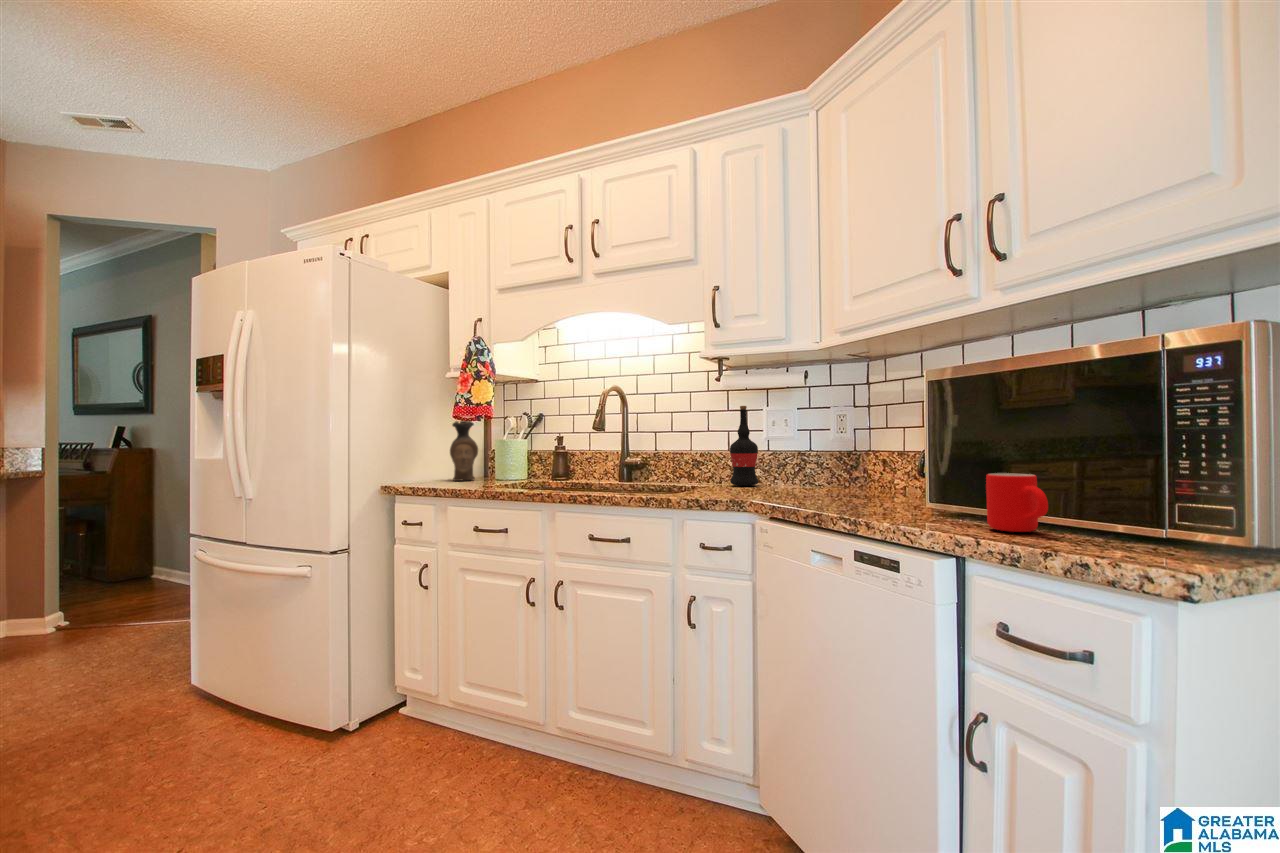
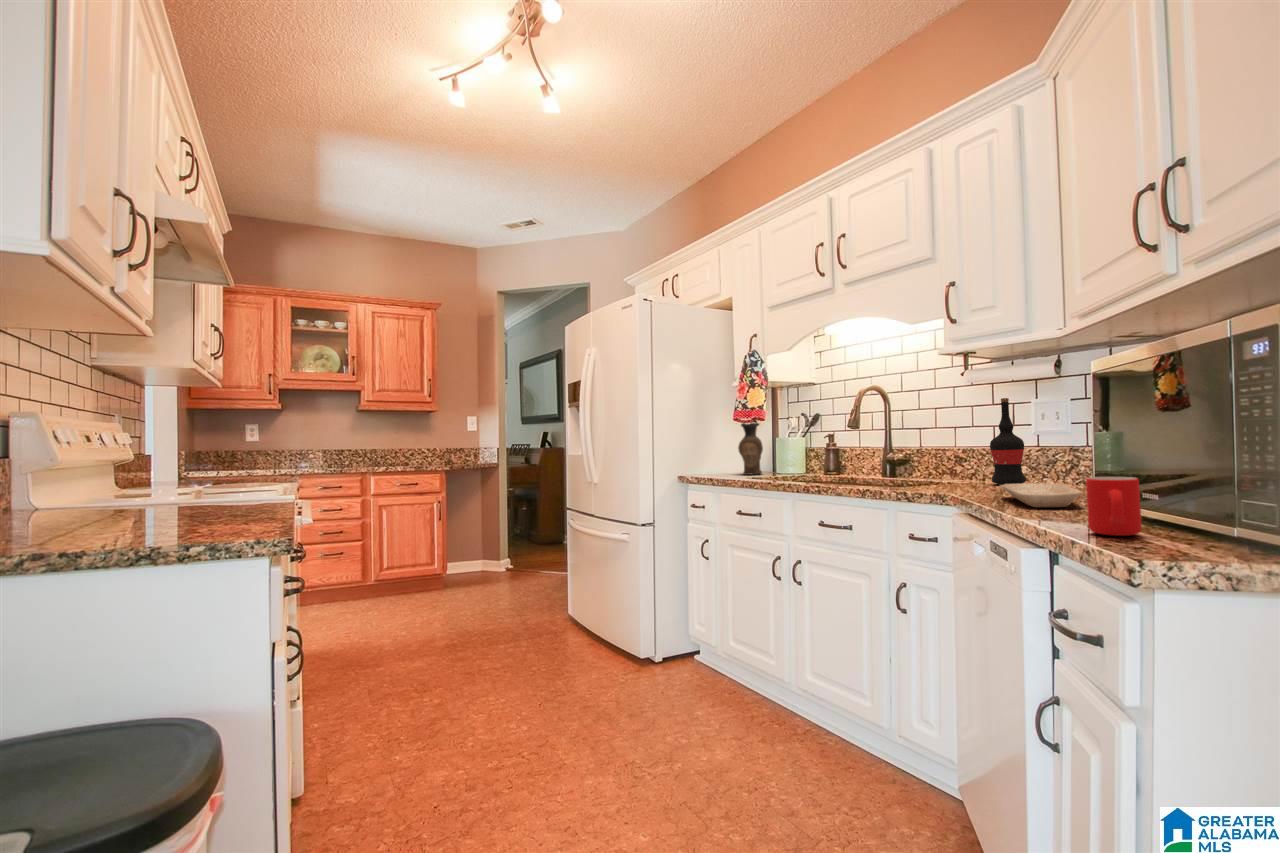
tray: none [784,483,883,506] -> present [1000,483,1082,507]

